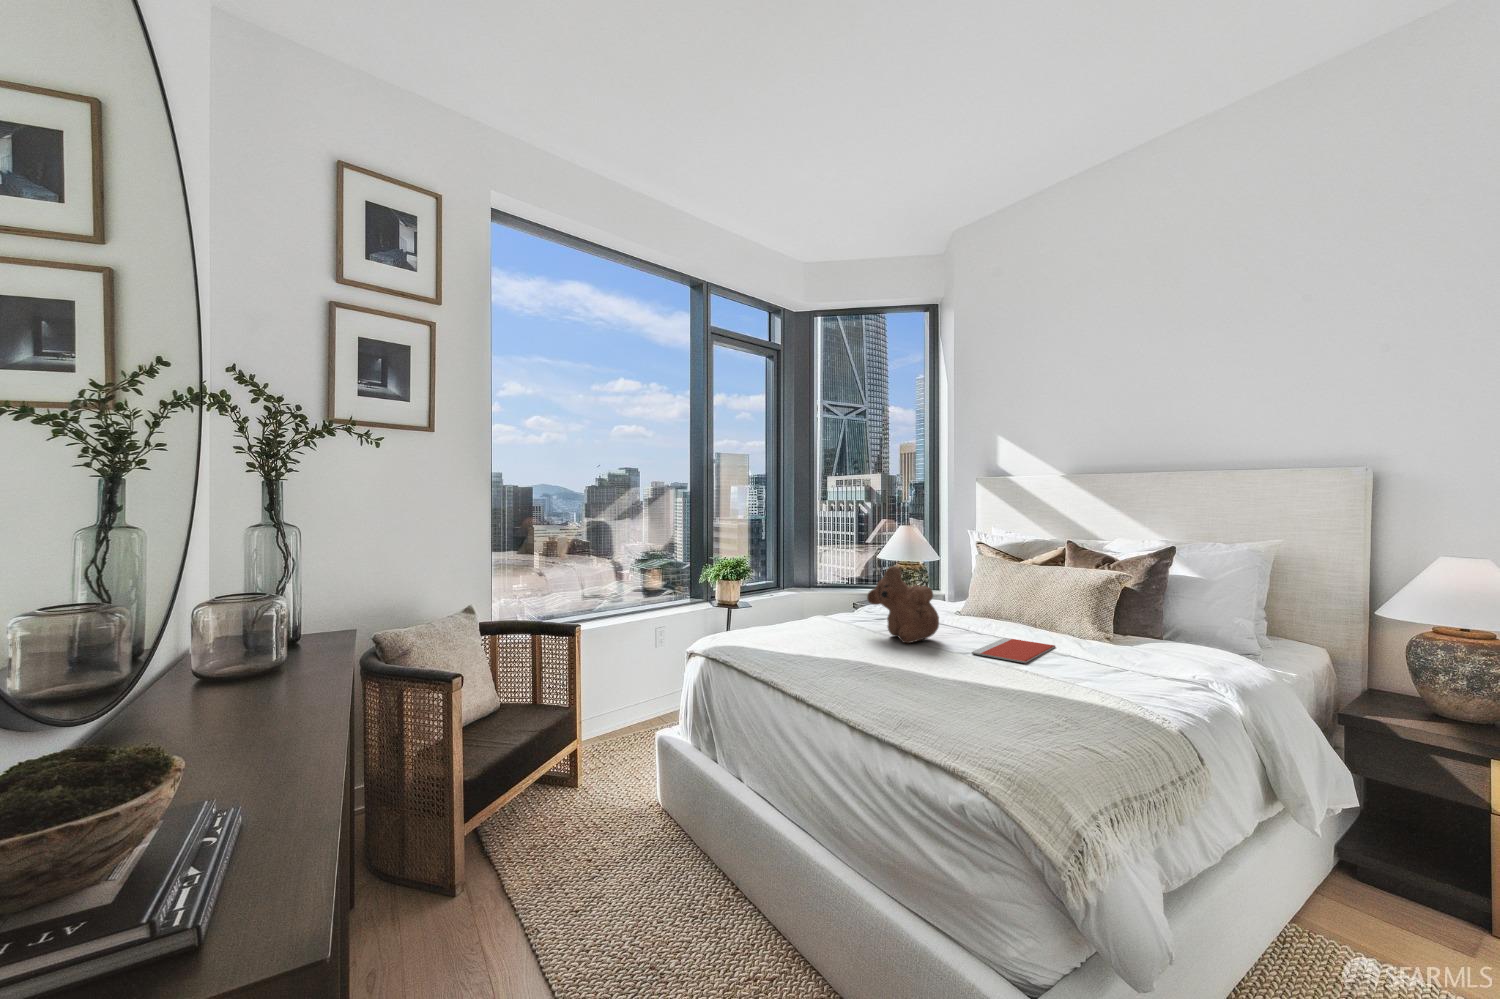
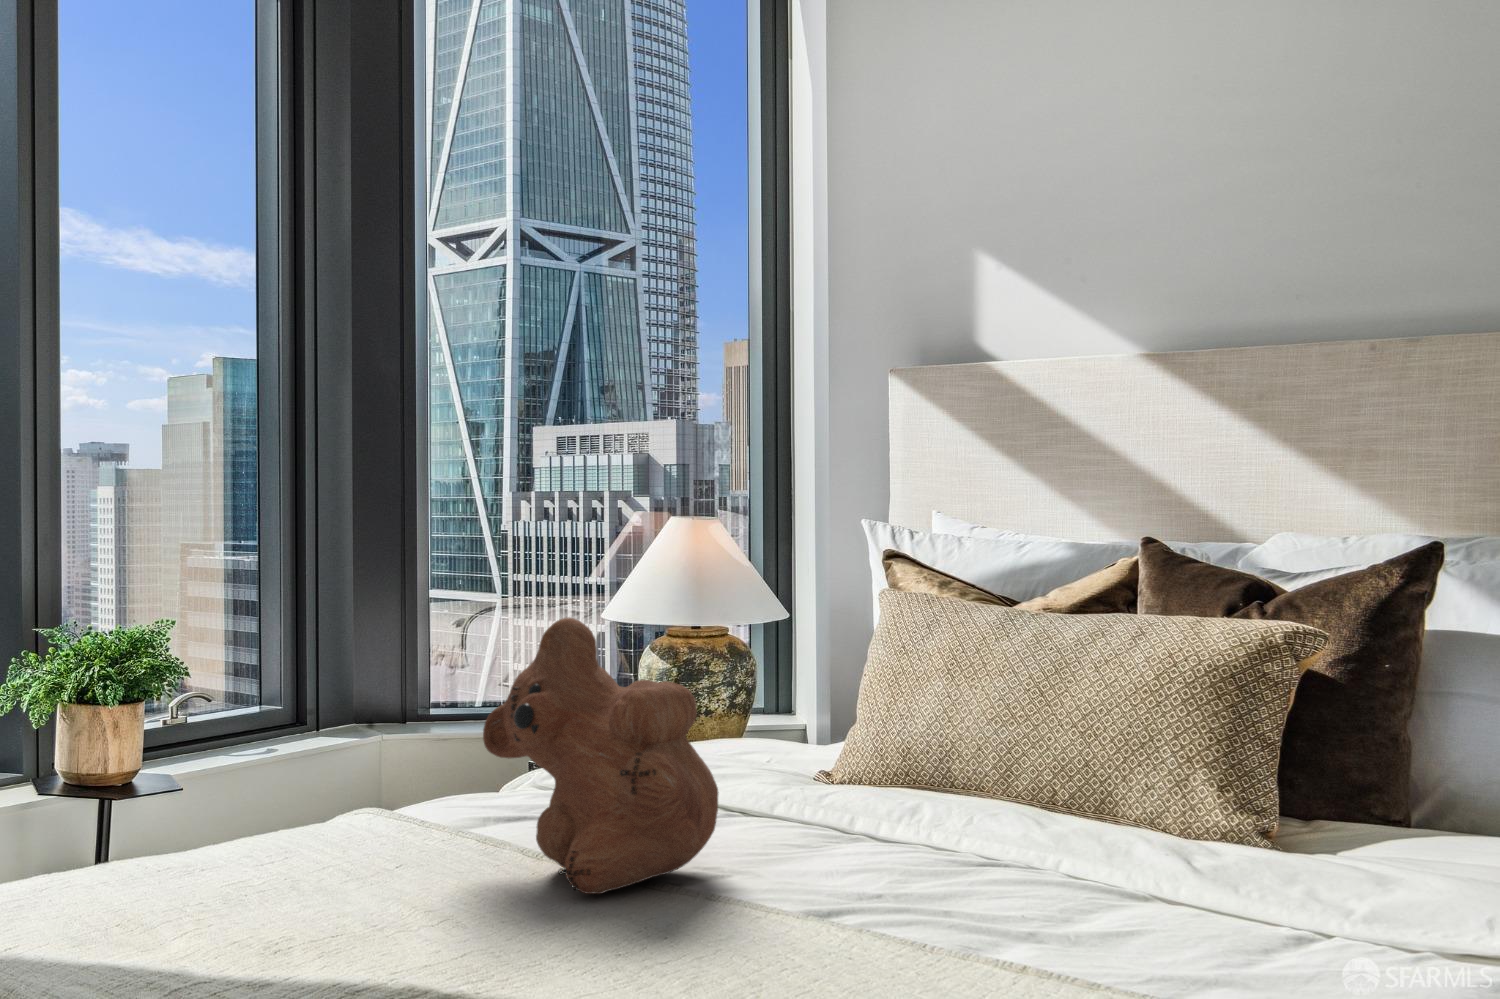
notebook: present [972,638,1056,663] -> none [808,851,1106,950]

